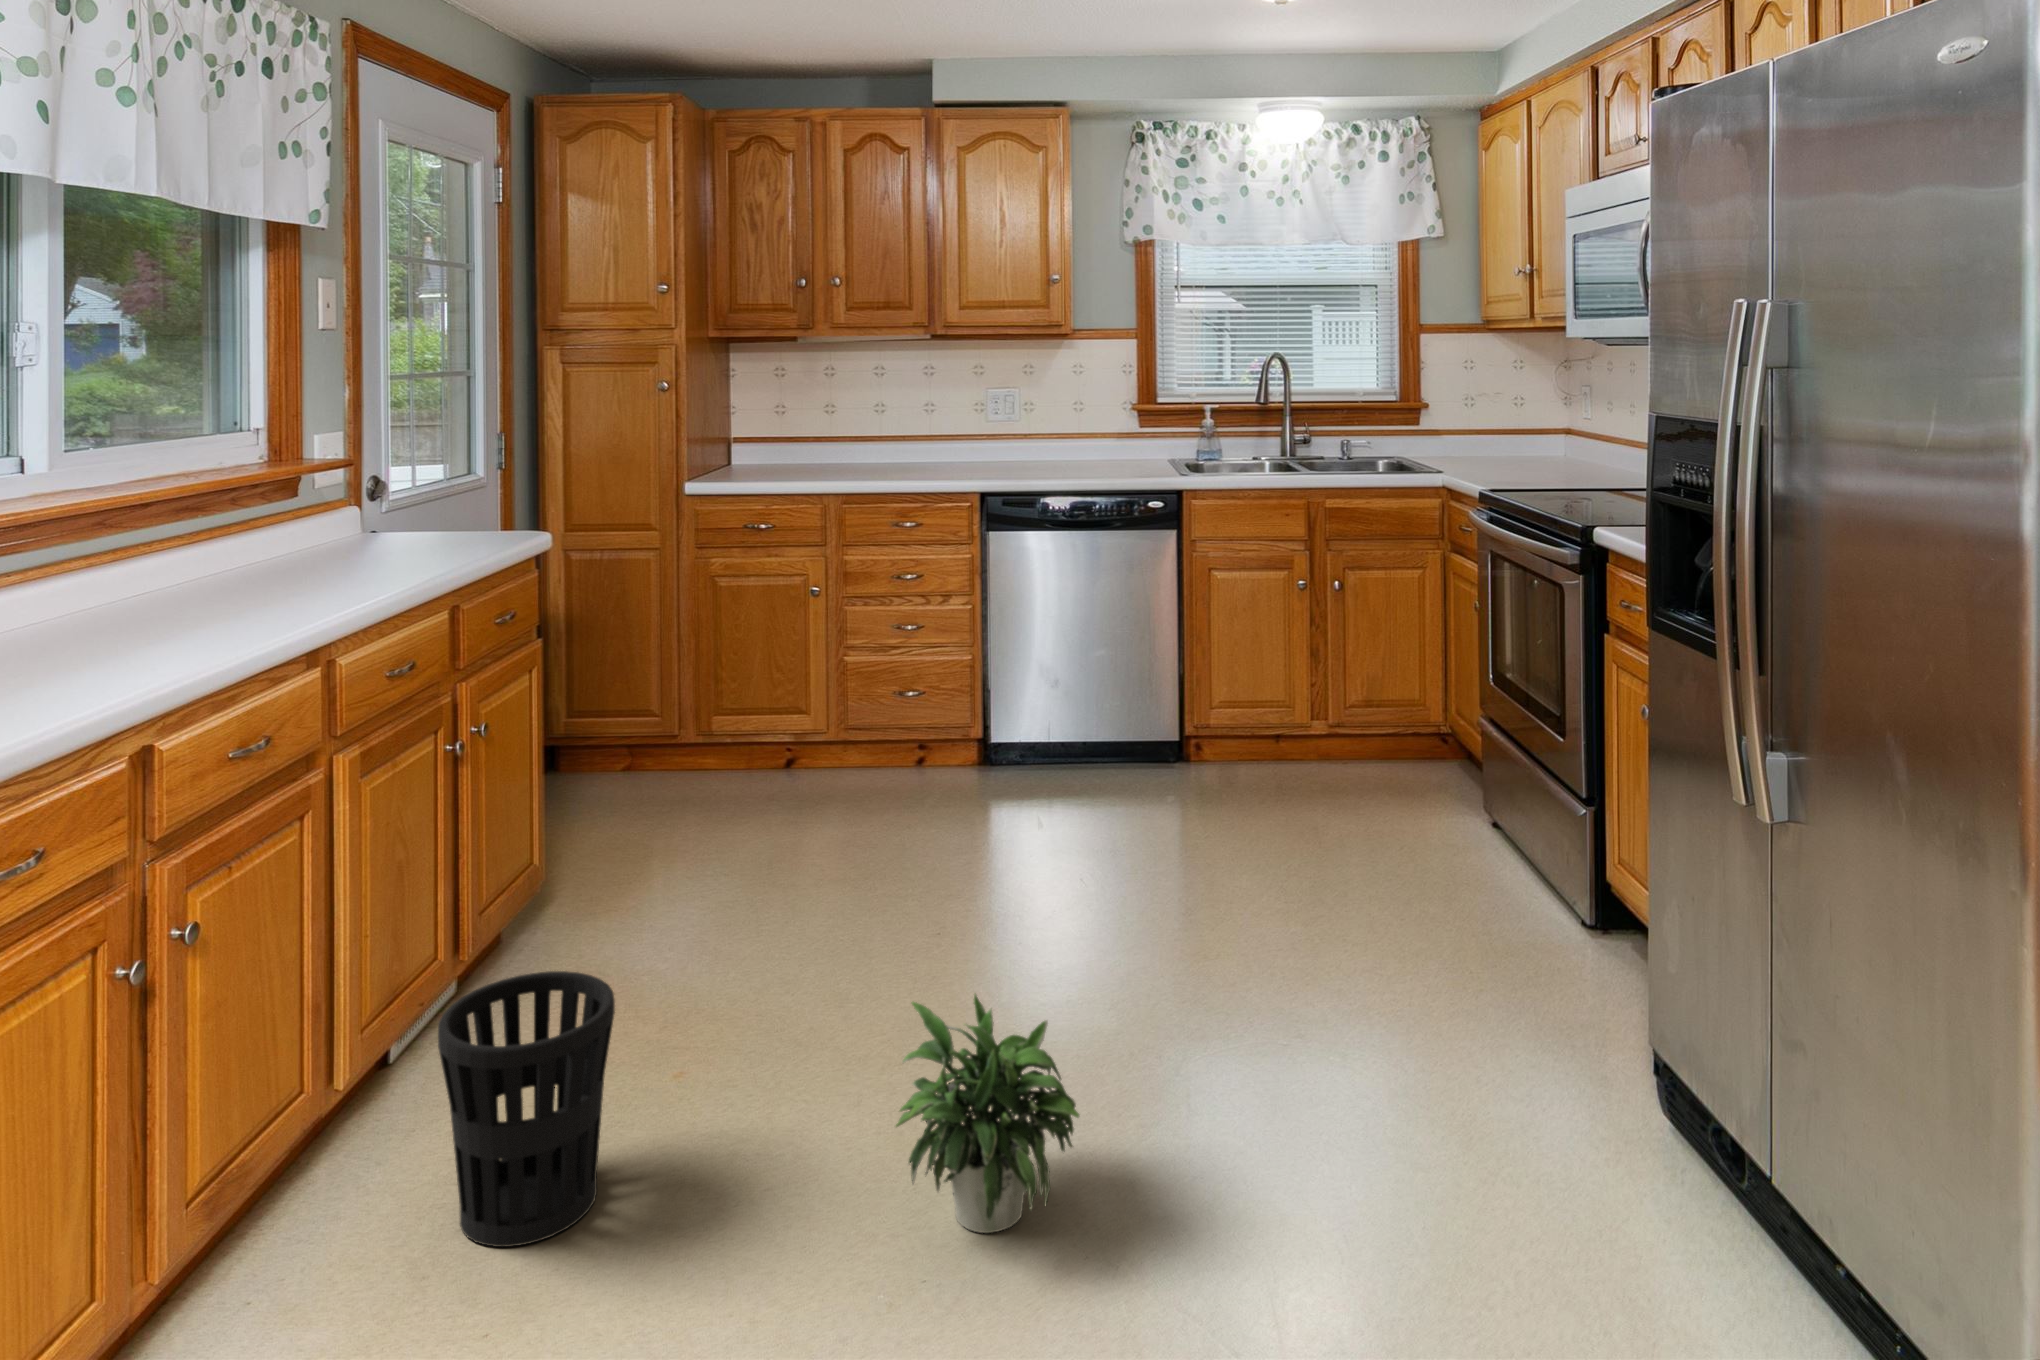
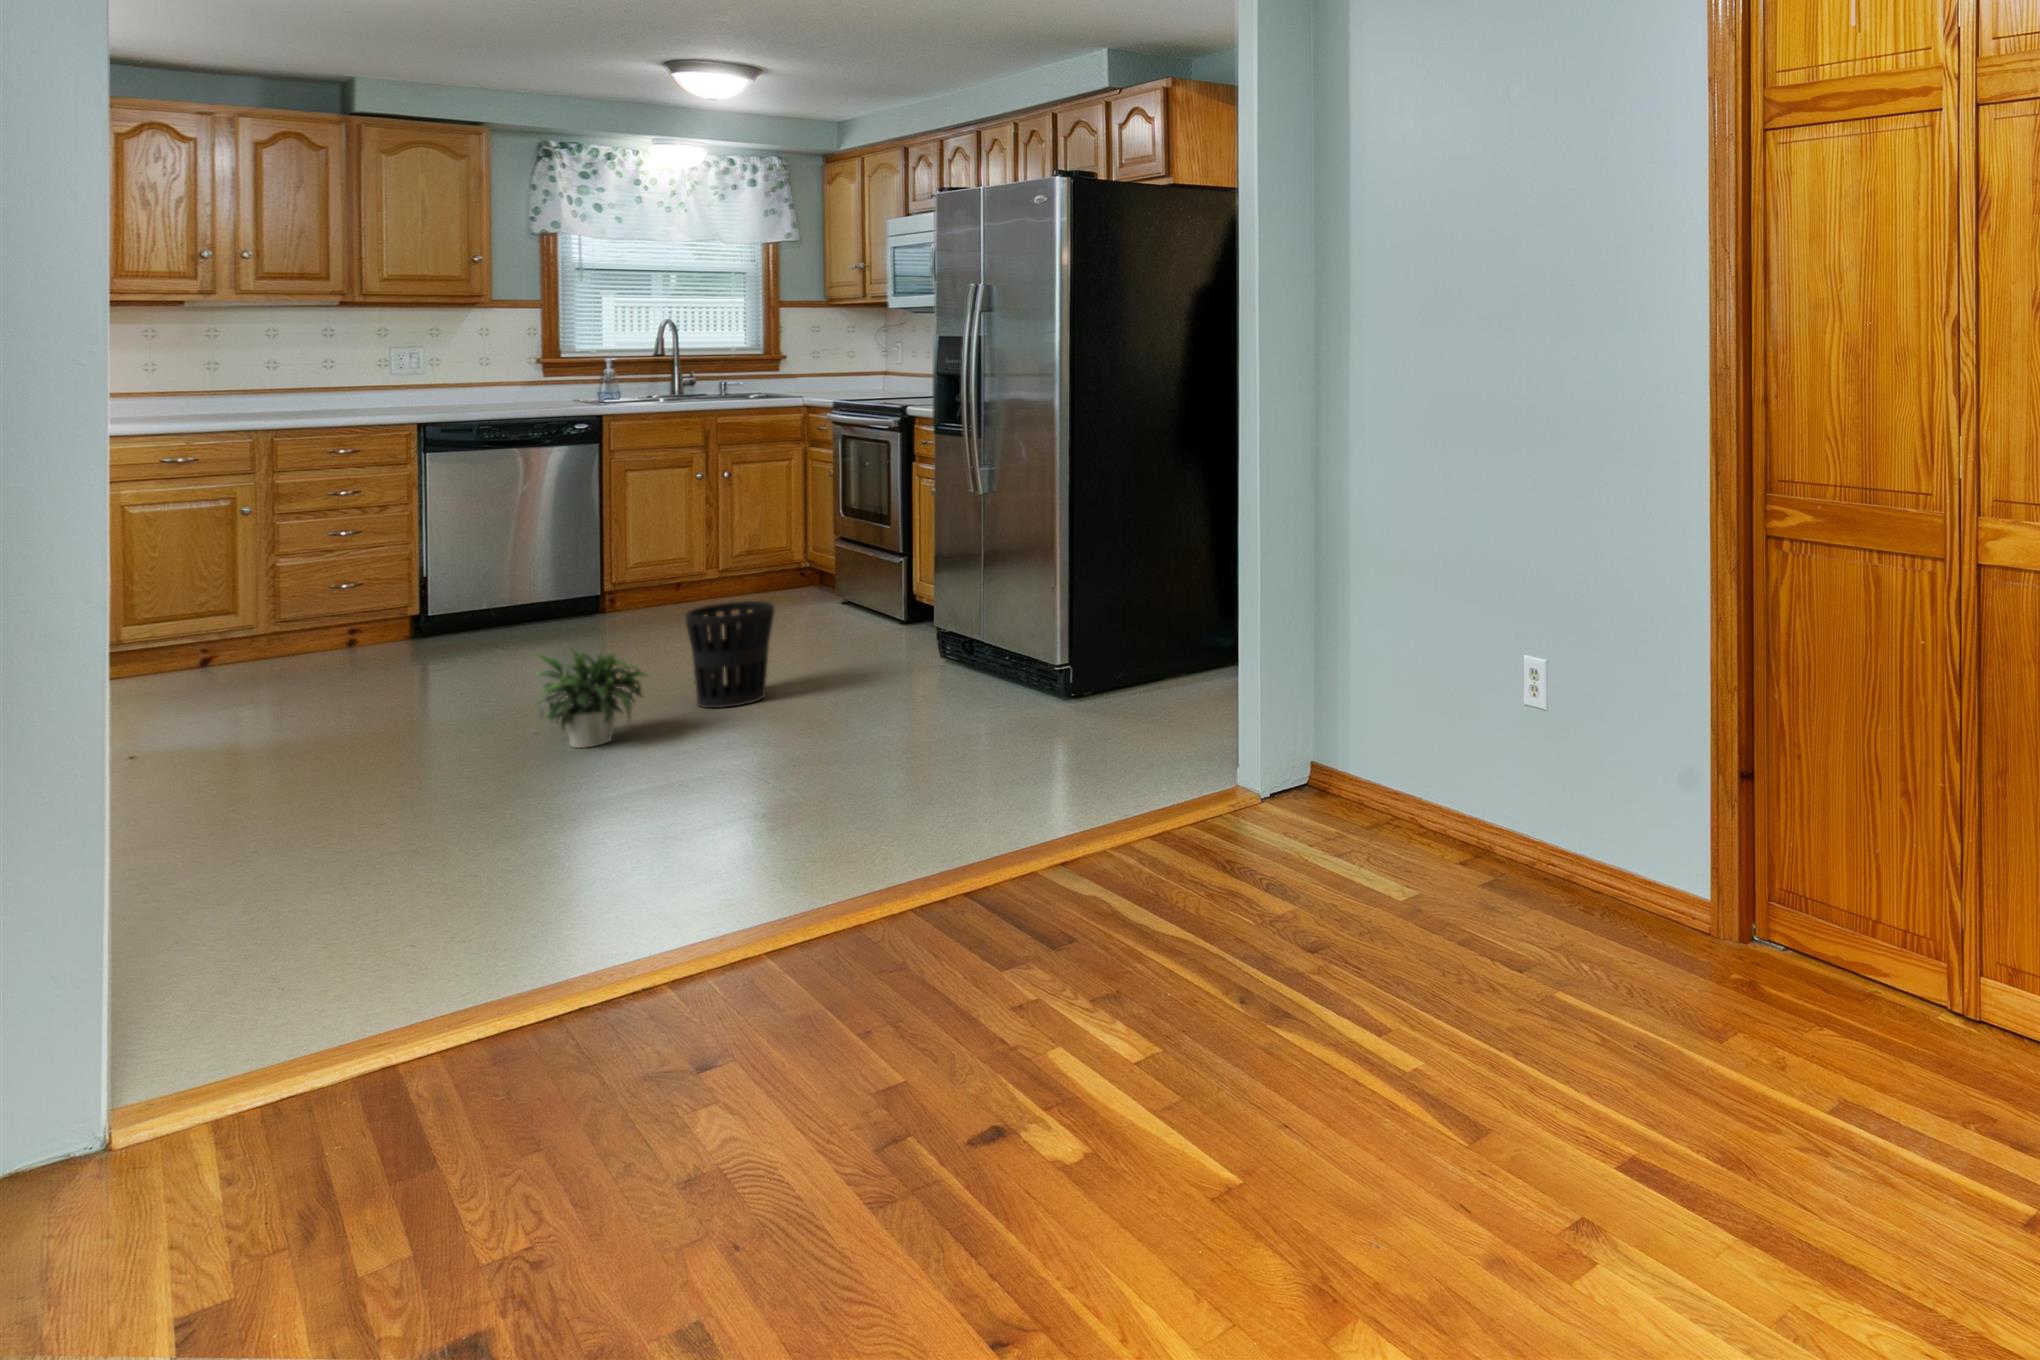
wastebasket: present [438,971,615,1247] -> present [686,601,774,708]

